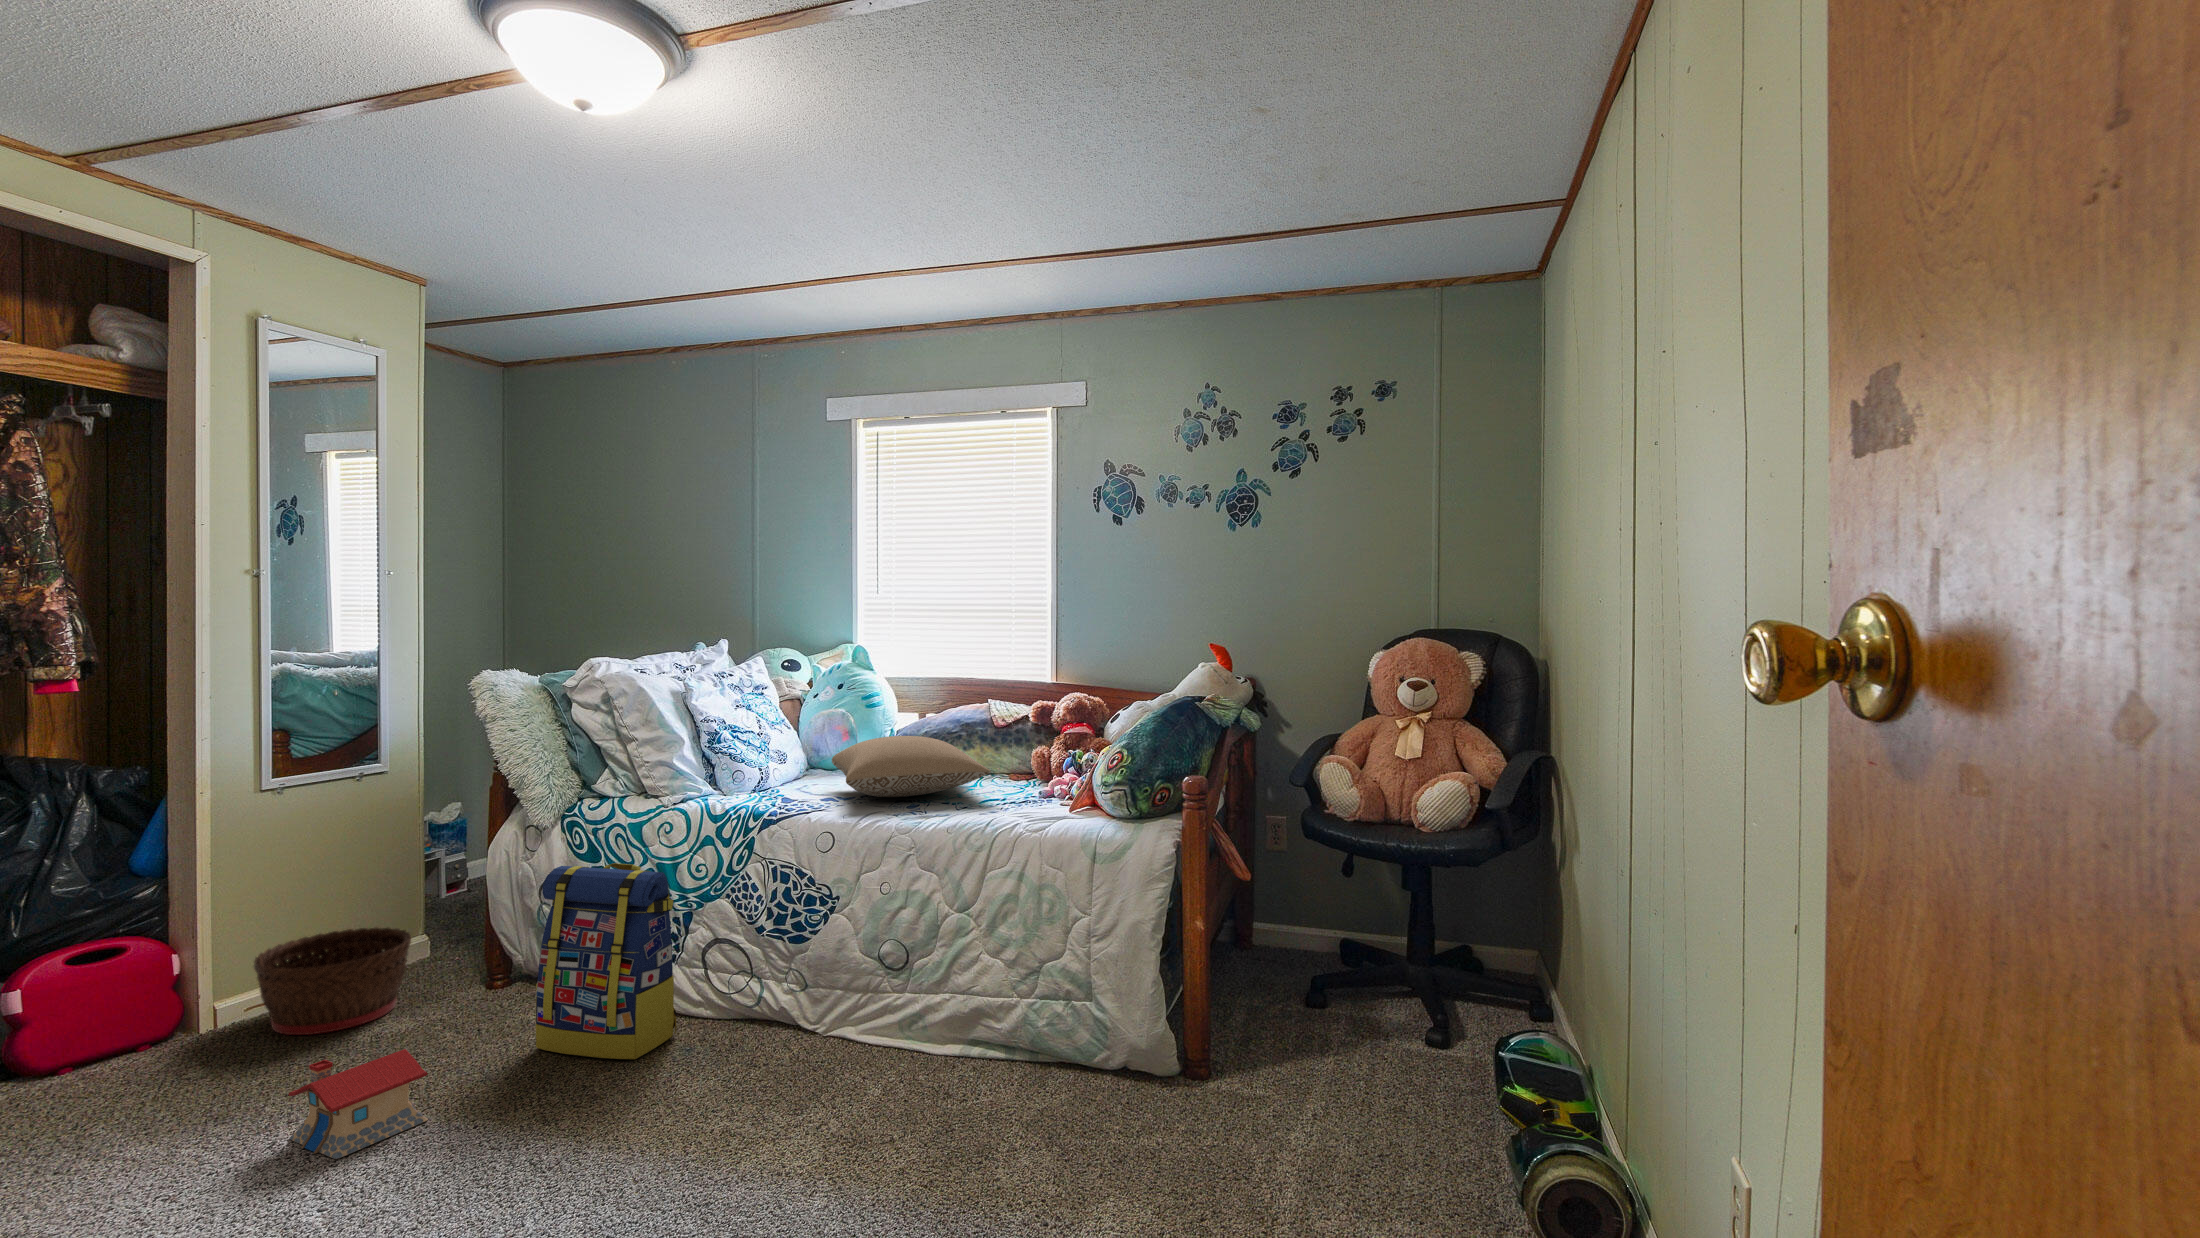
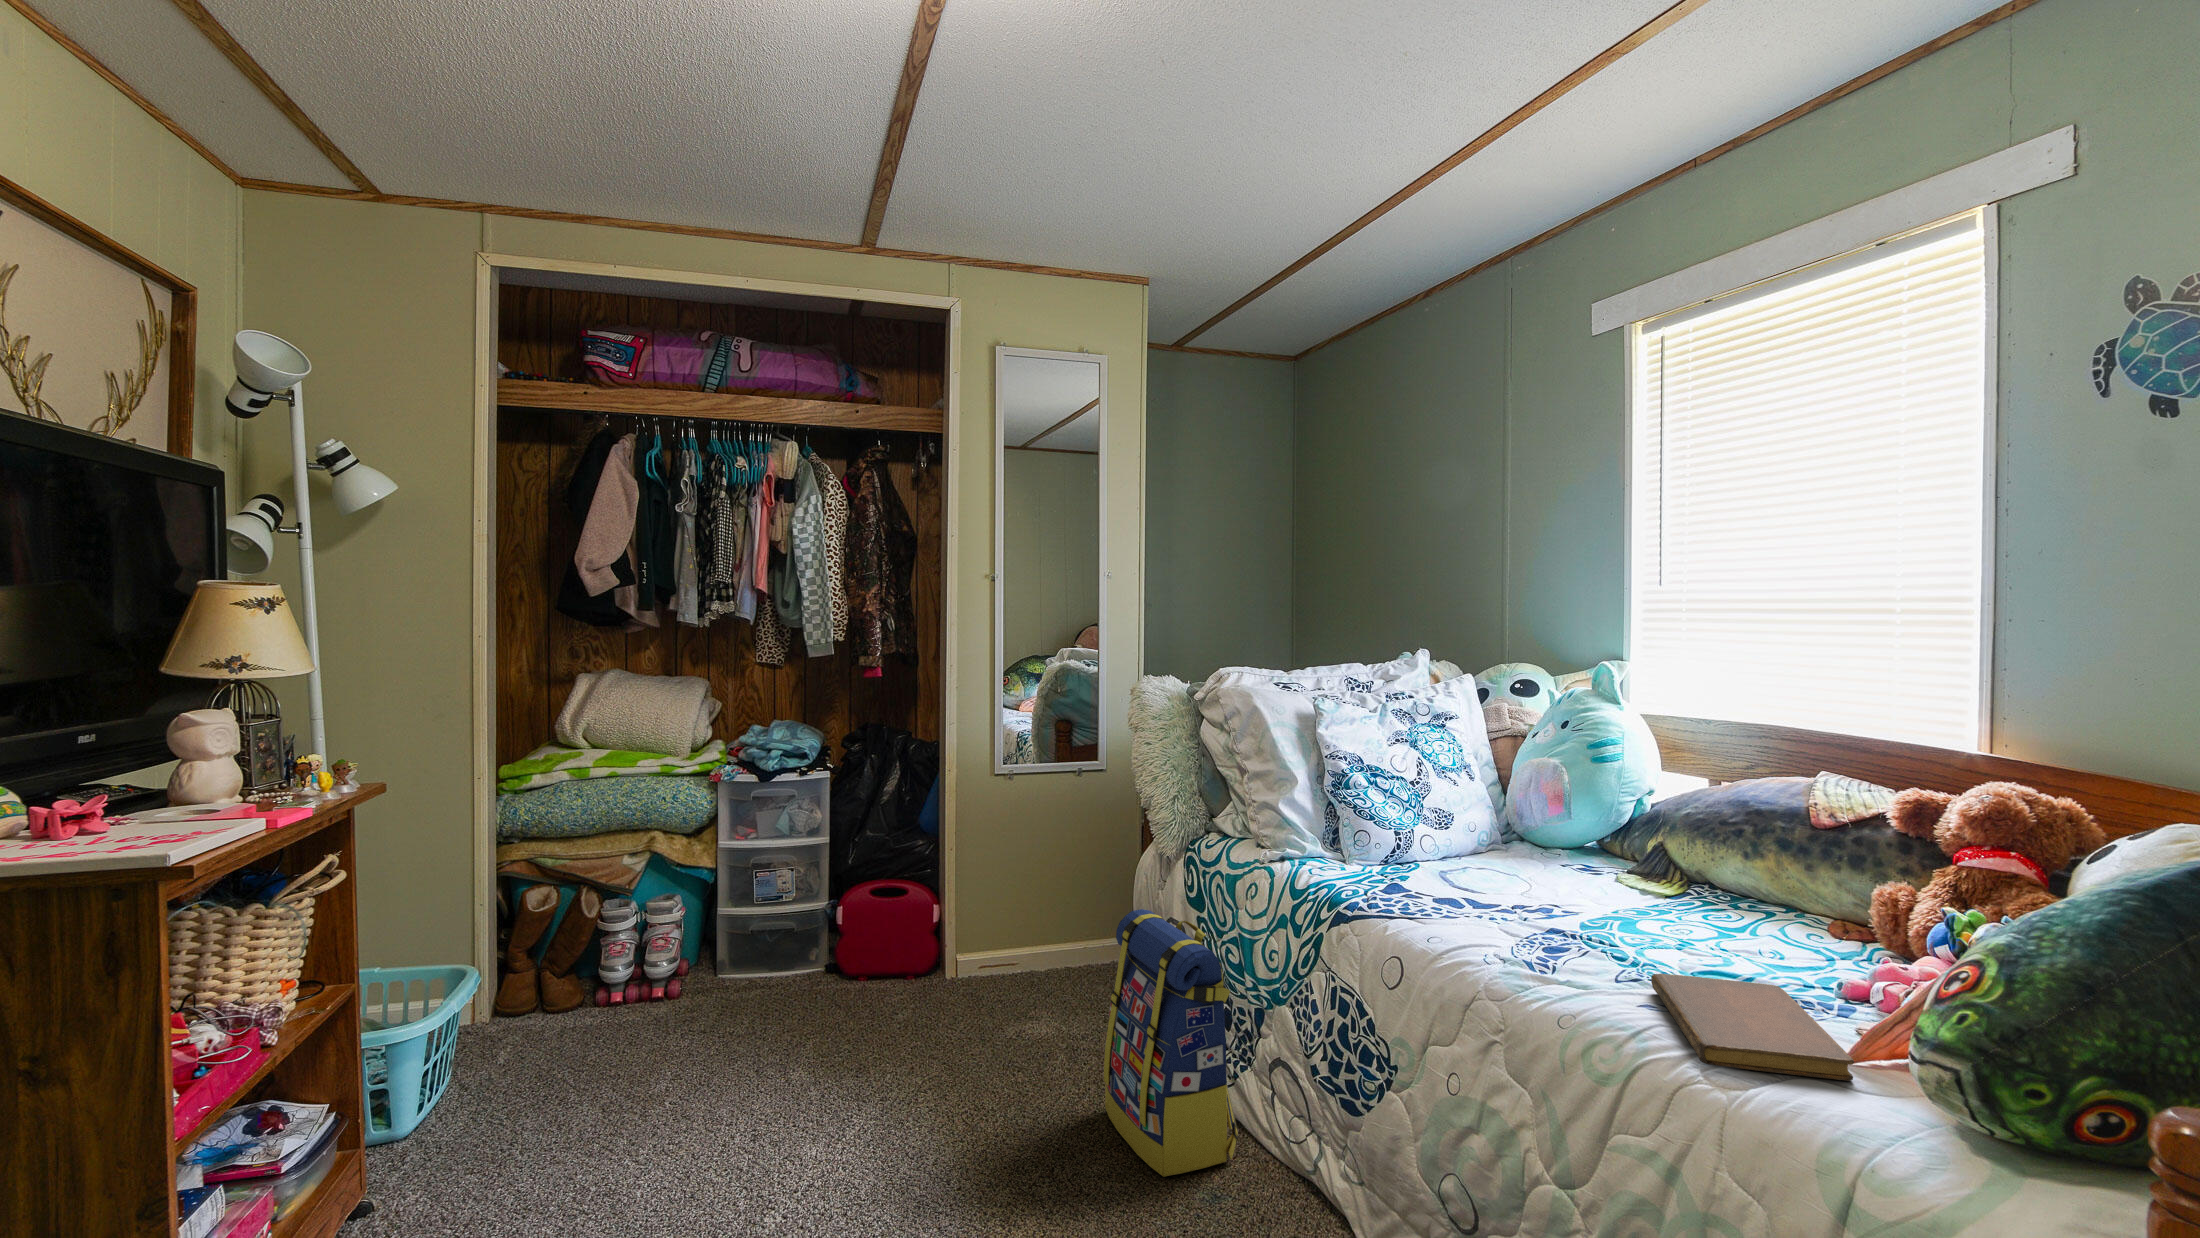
pillow: present [832,736,991,797] -> none [1445,818,1722,931]
notebook: none [974,795,1075,824] -> present [1651,974,1854,1081]
basket: present [254,928,411,1035] -> none [967,911,1087,1012]
toy house: present [289,1049,428,1159] -> none [865,1055,960,1163]

